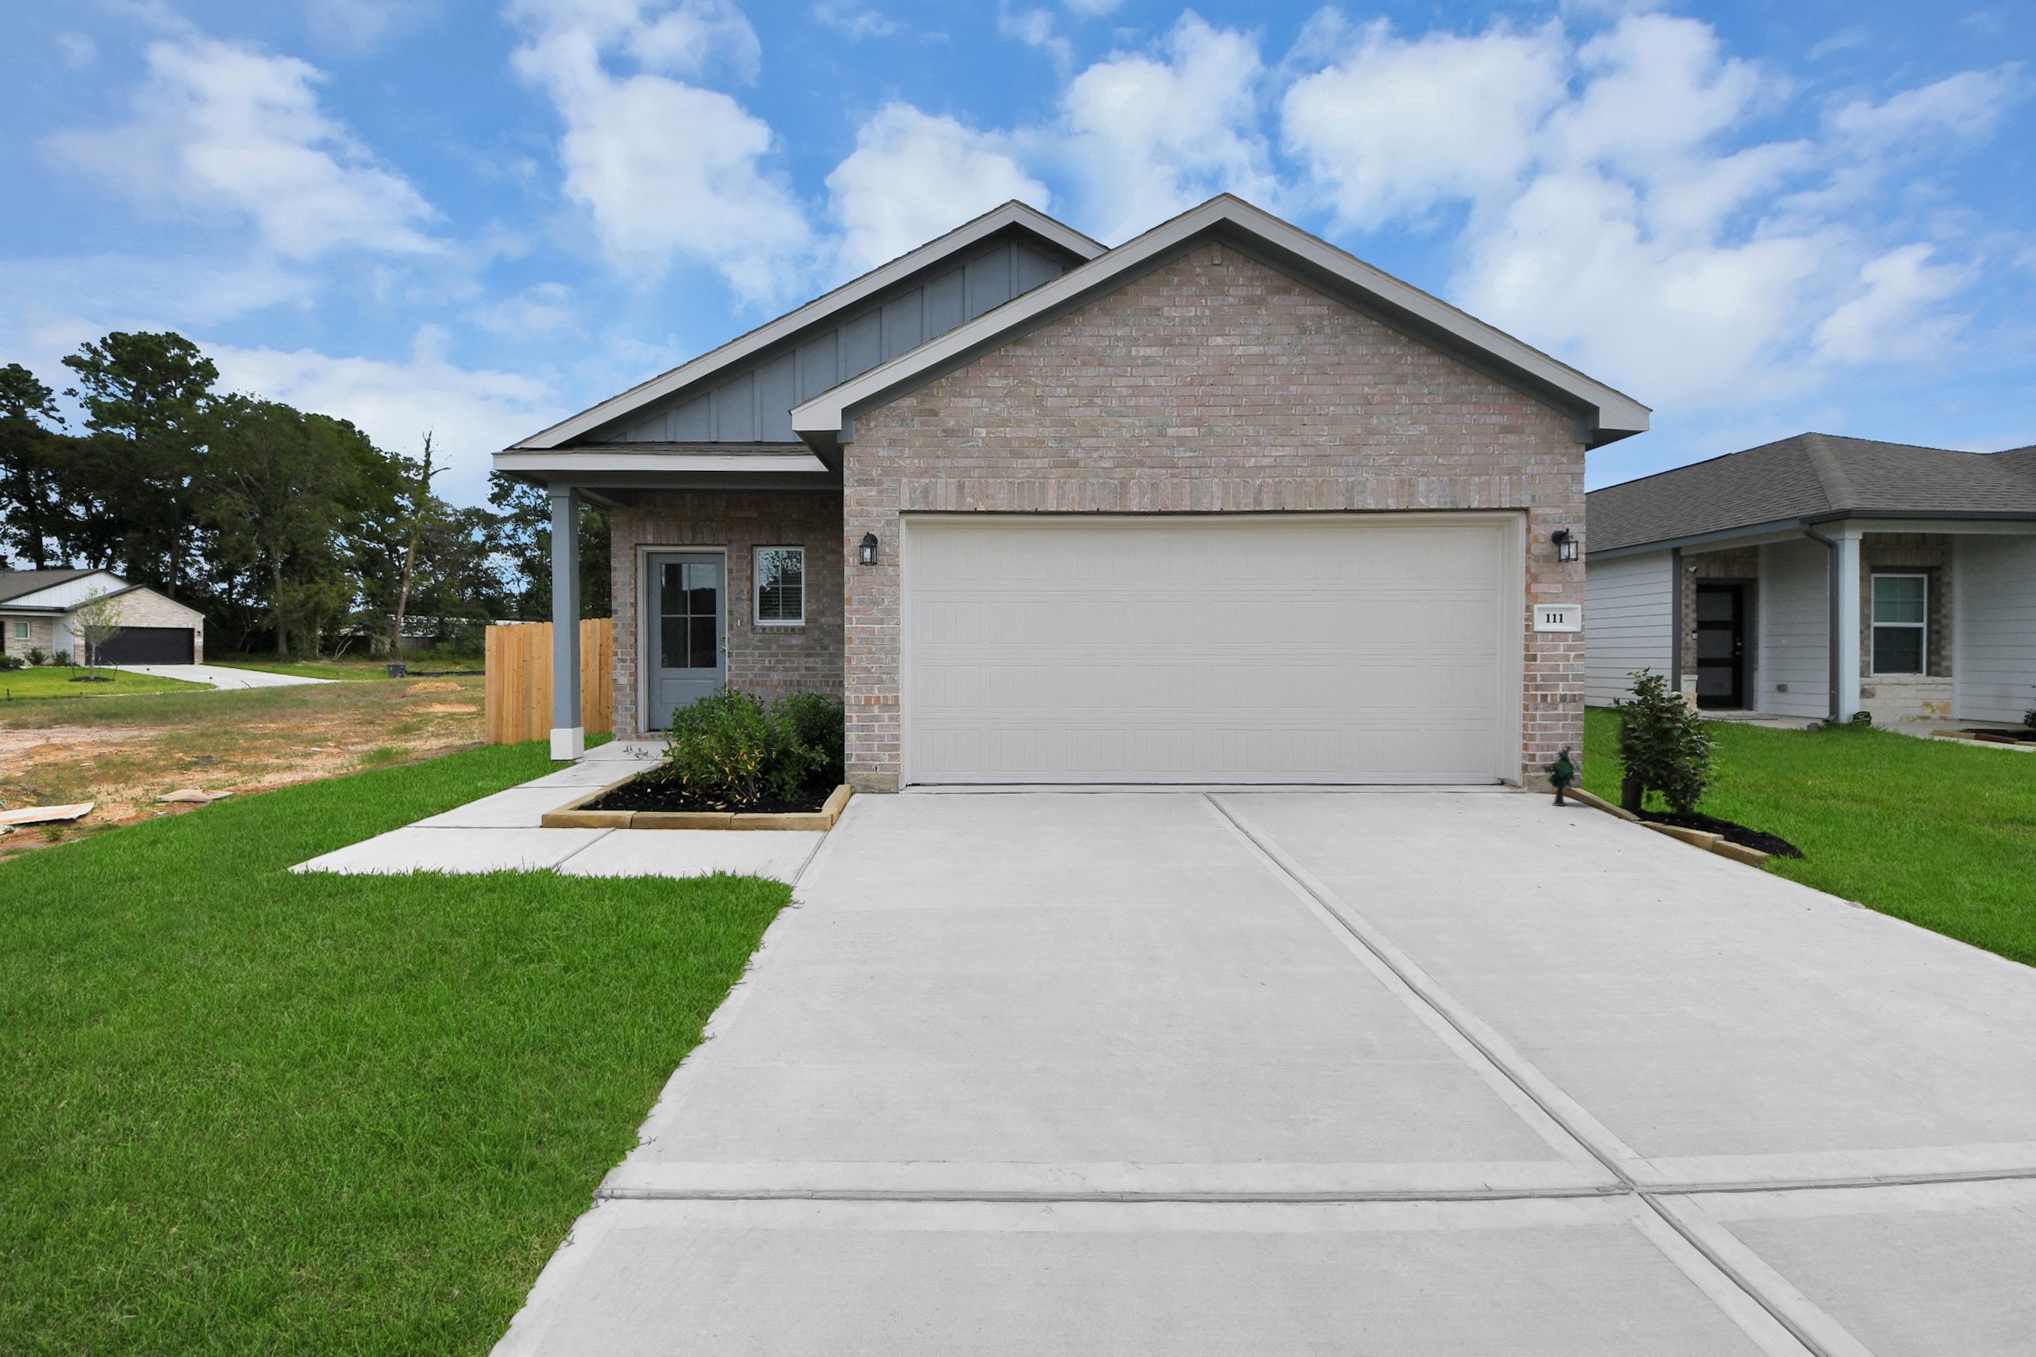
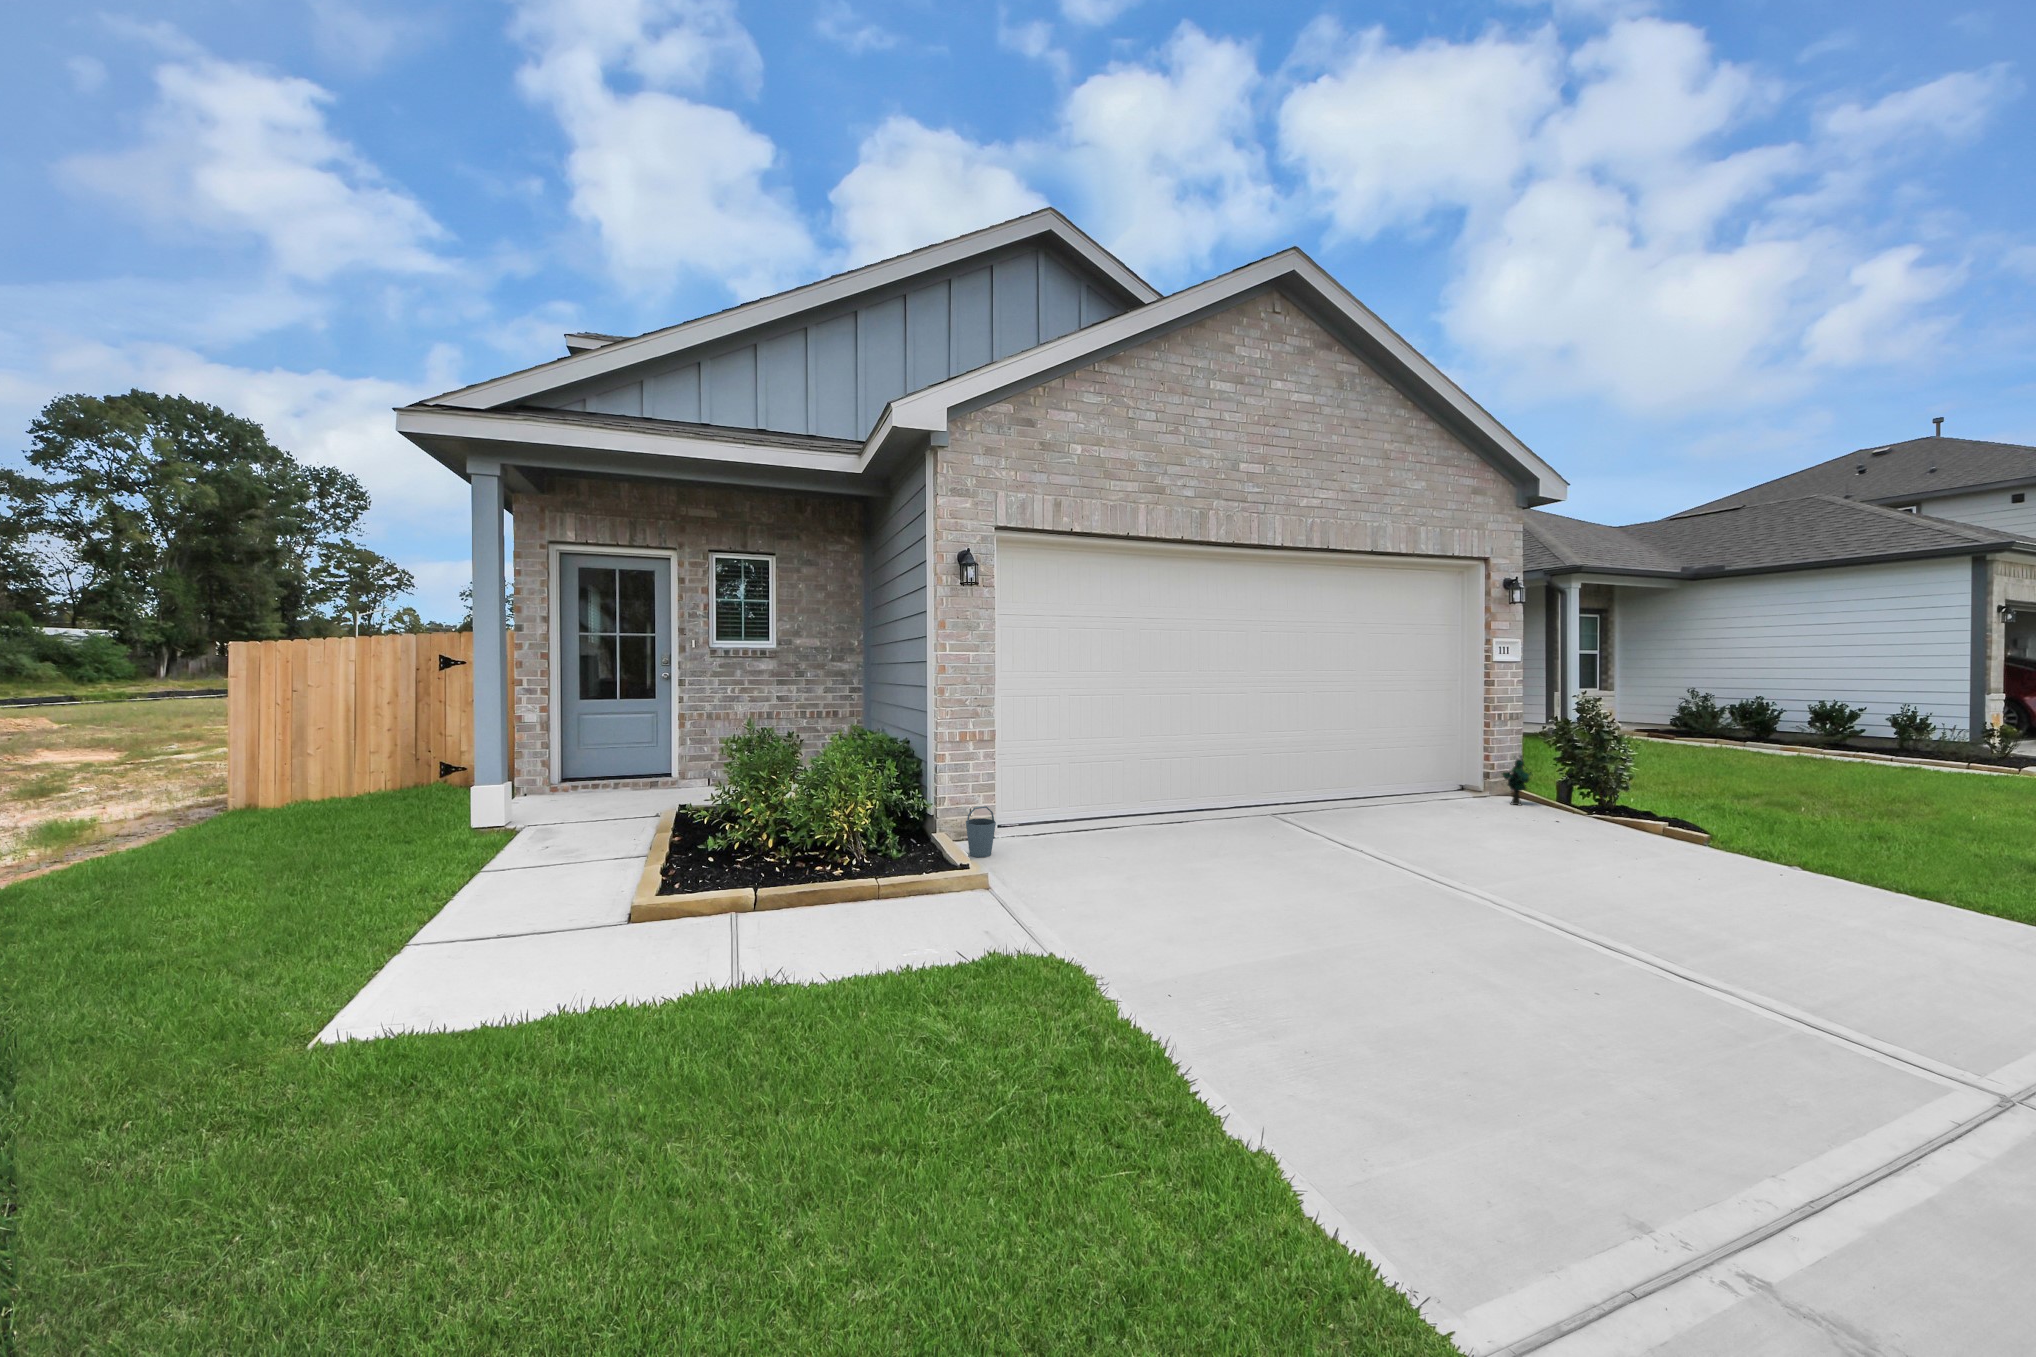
bucket: none [862,762,890,805] -> present [966,806,996,857]

